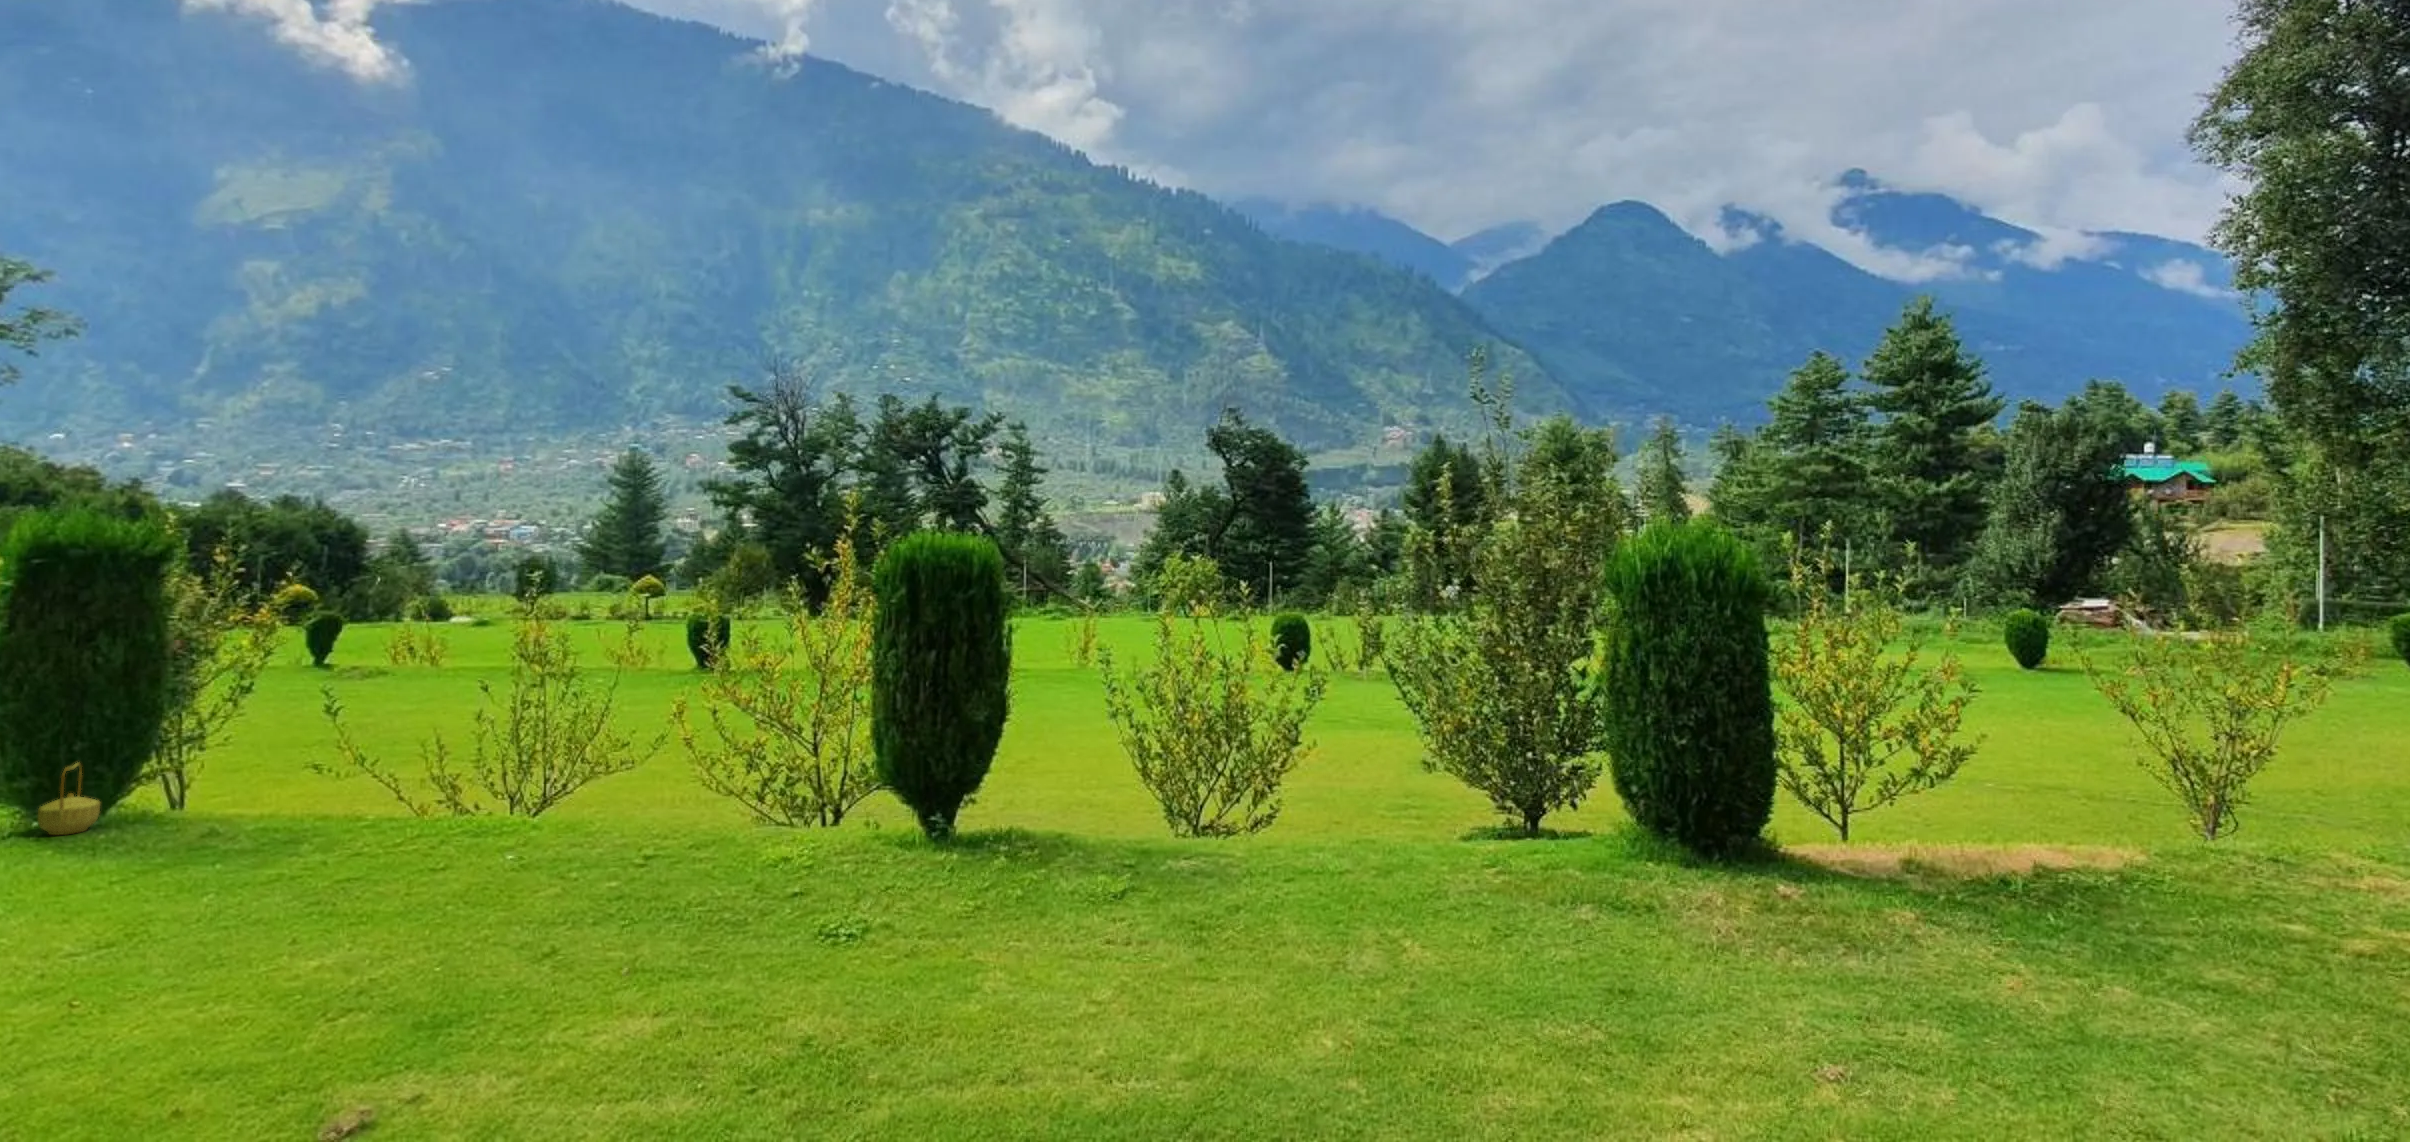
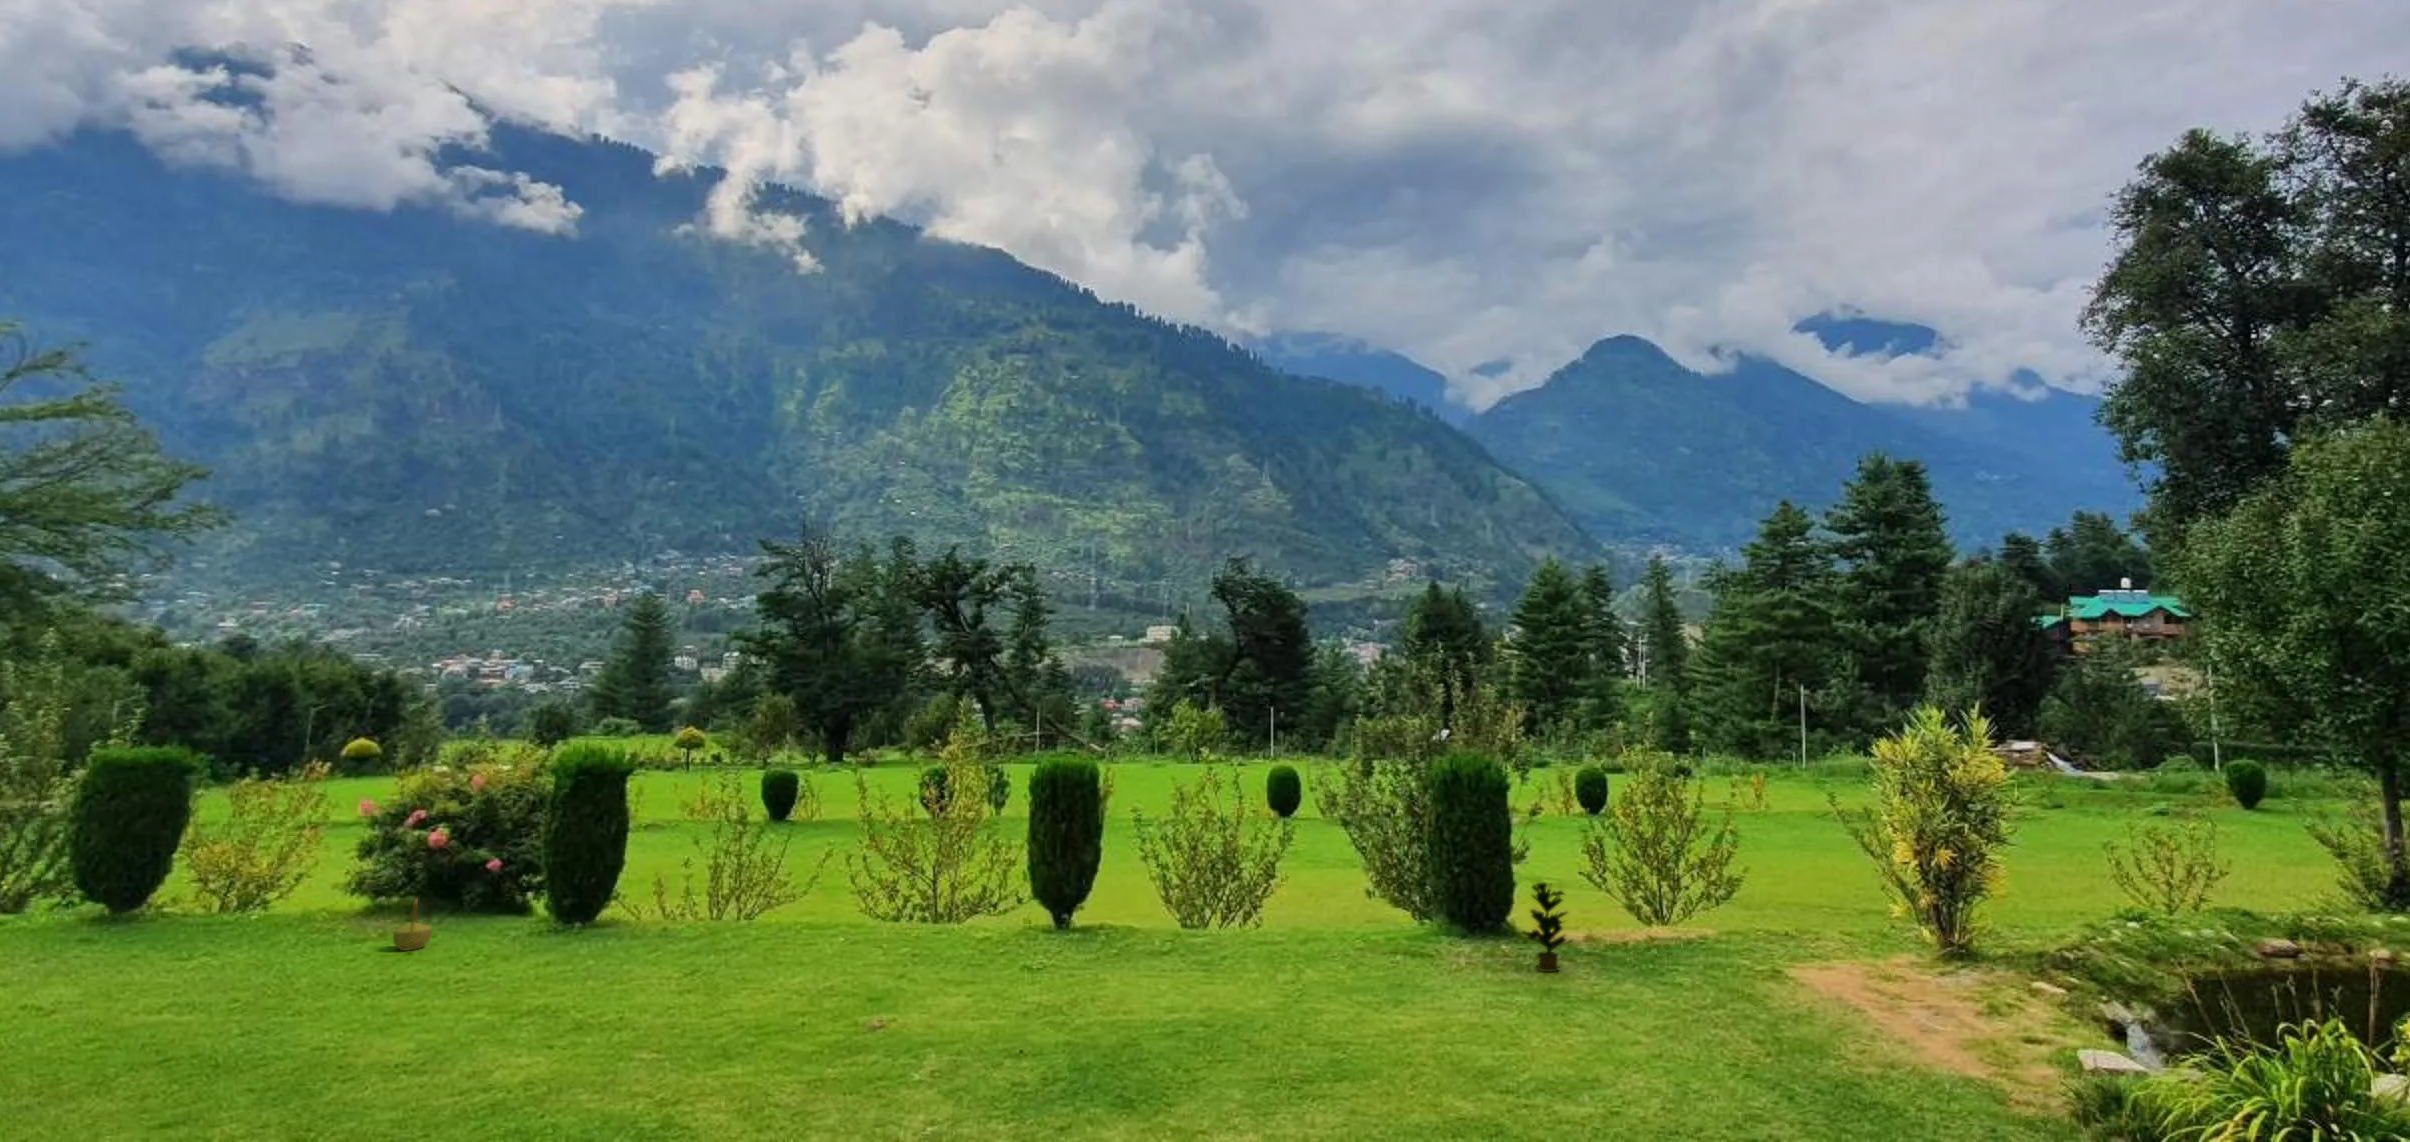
potted plant: none [1663,760,1746,890] -> present [1522,882,1572,972]

